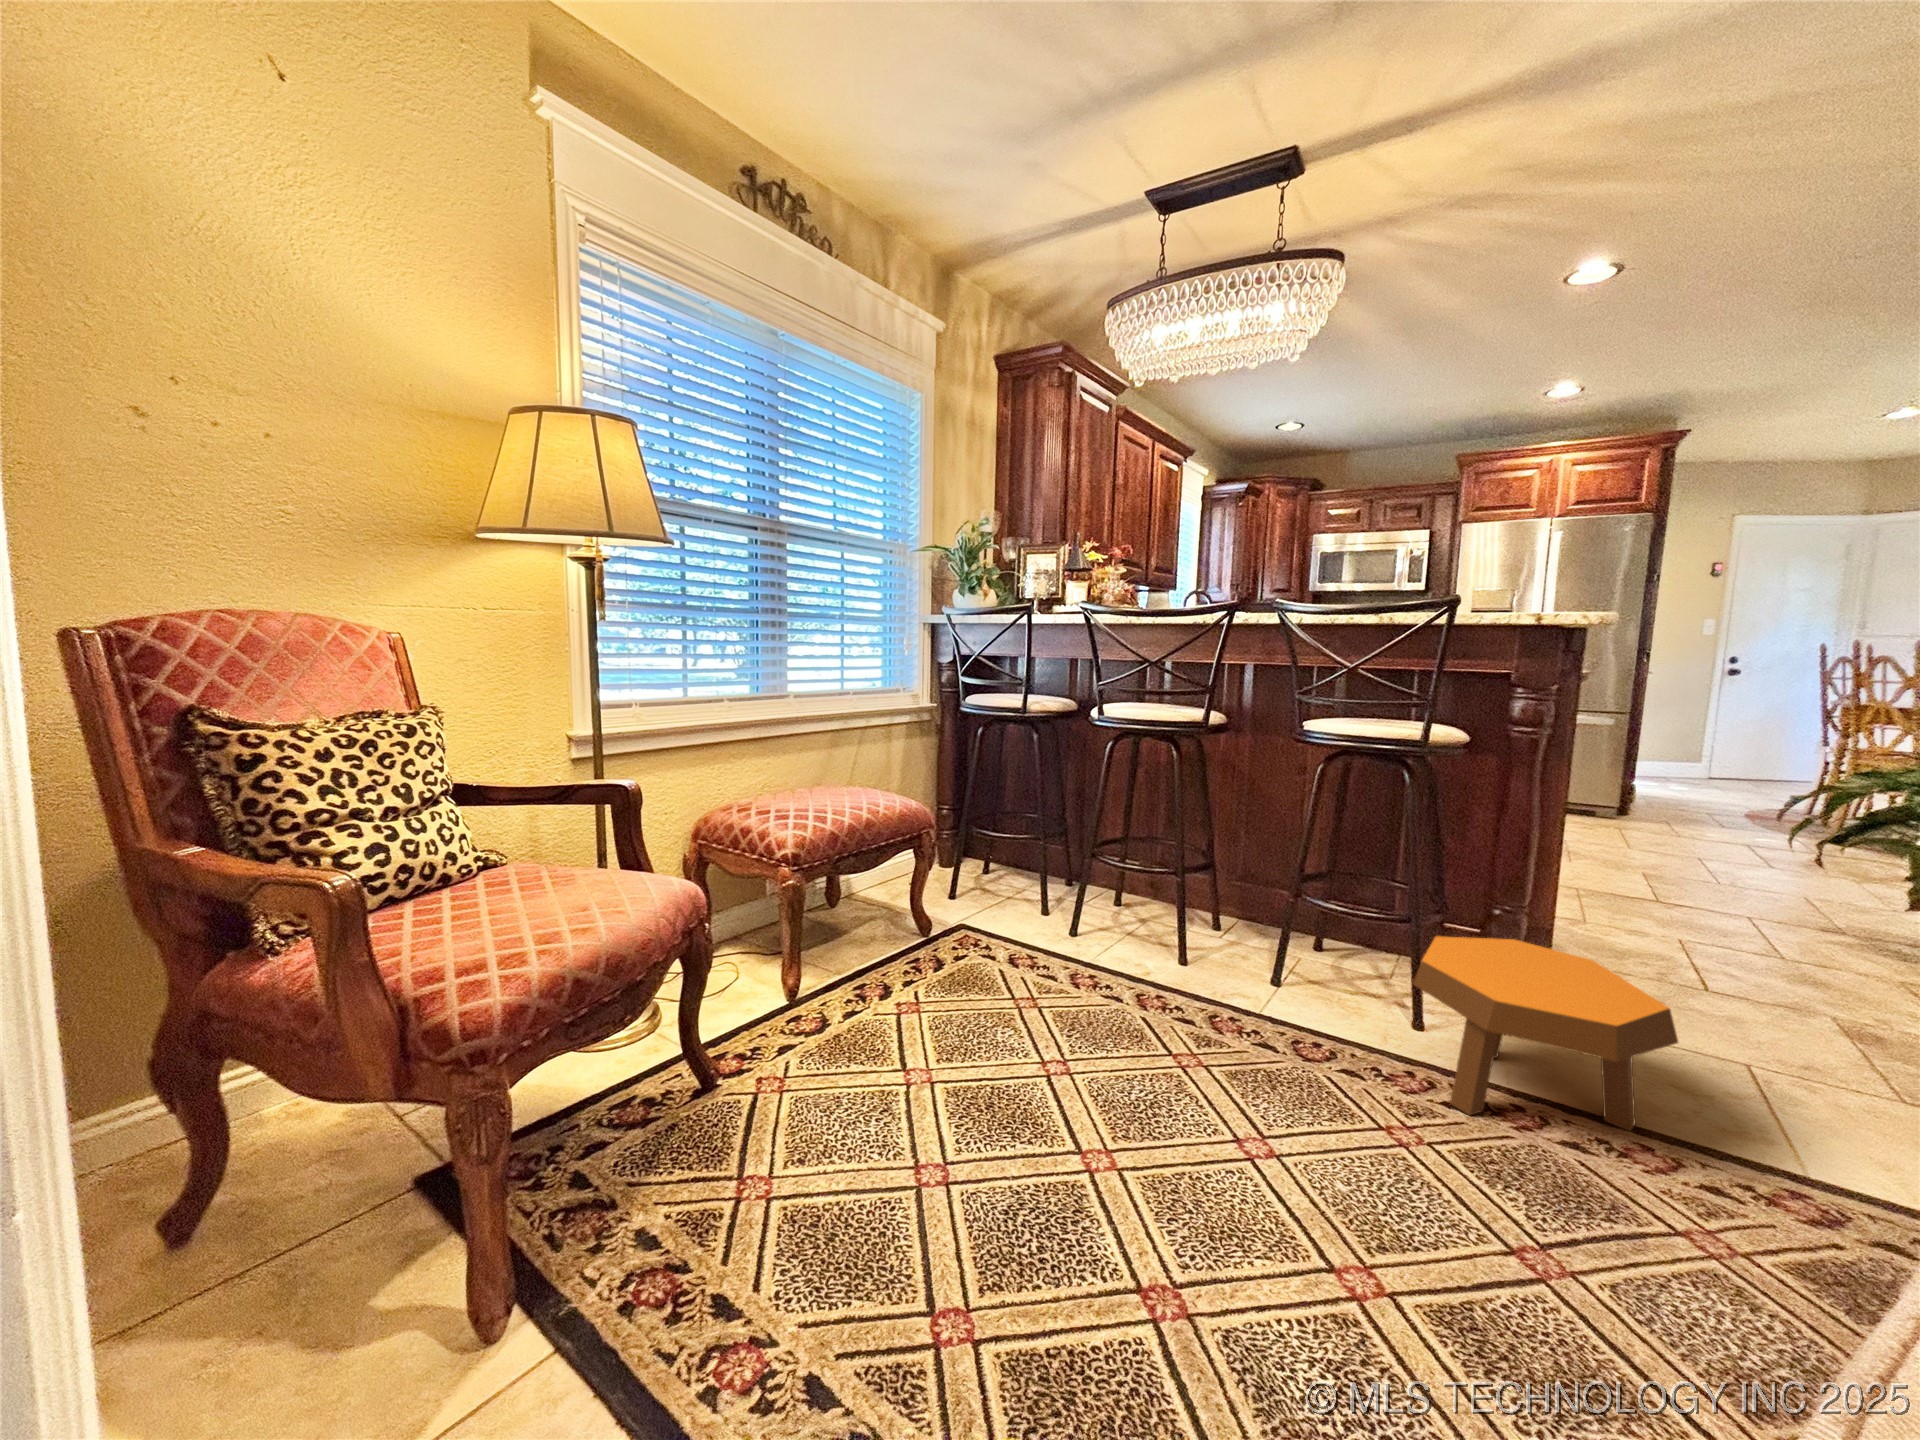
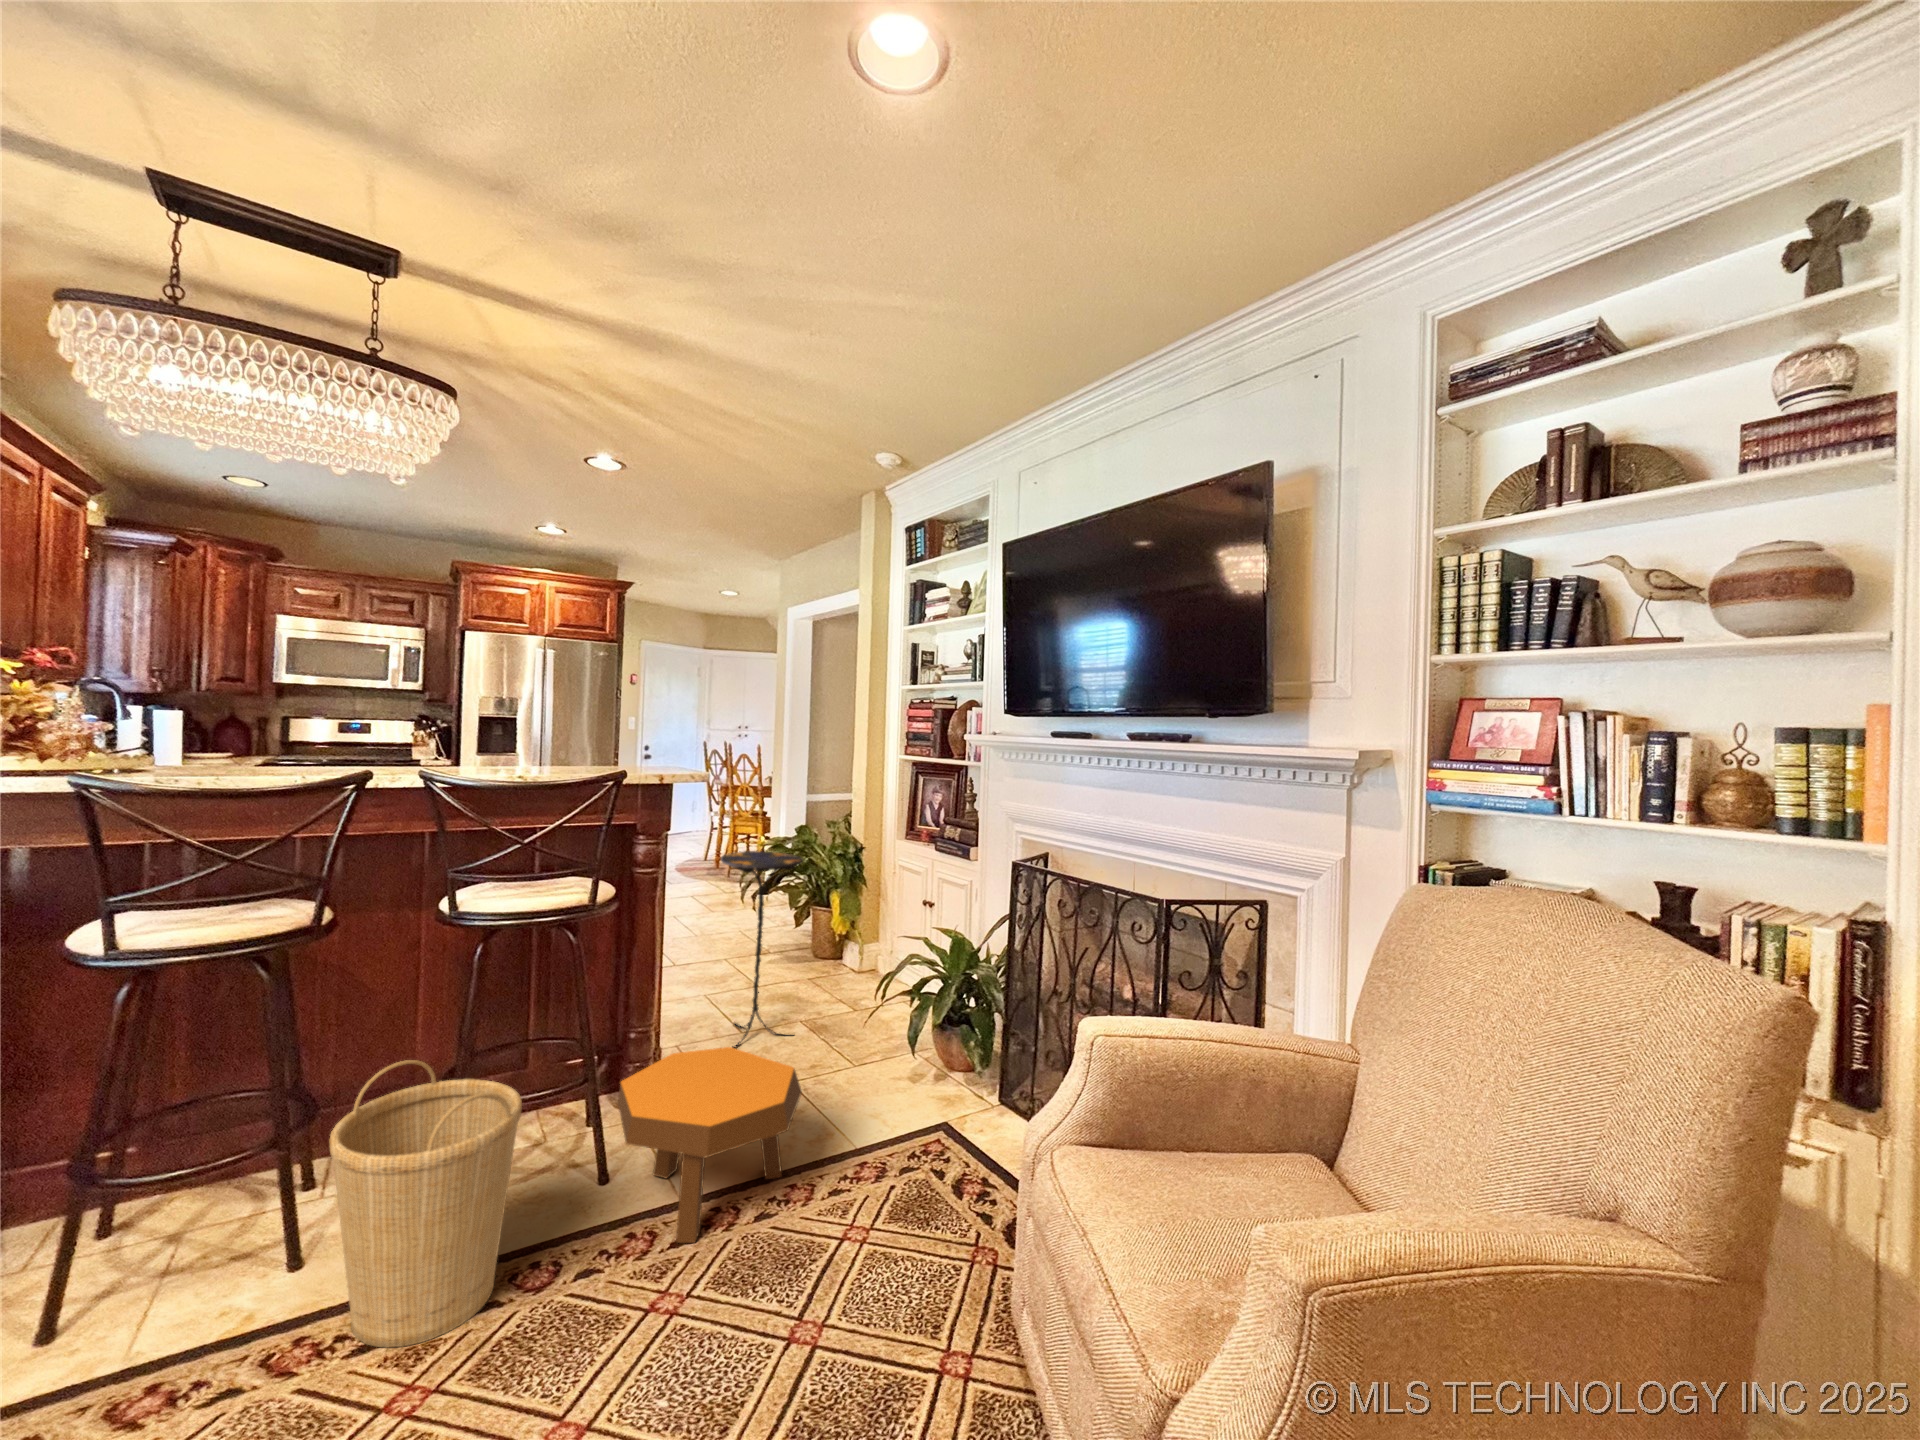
side table: none [1655,765,1826,1027] -> present [721,851,803,1048]
basket: none [1178,839,1314,1046] -> present [330,1060,522,1348]

